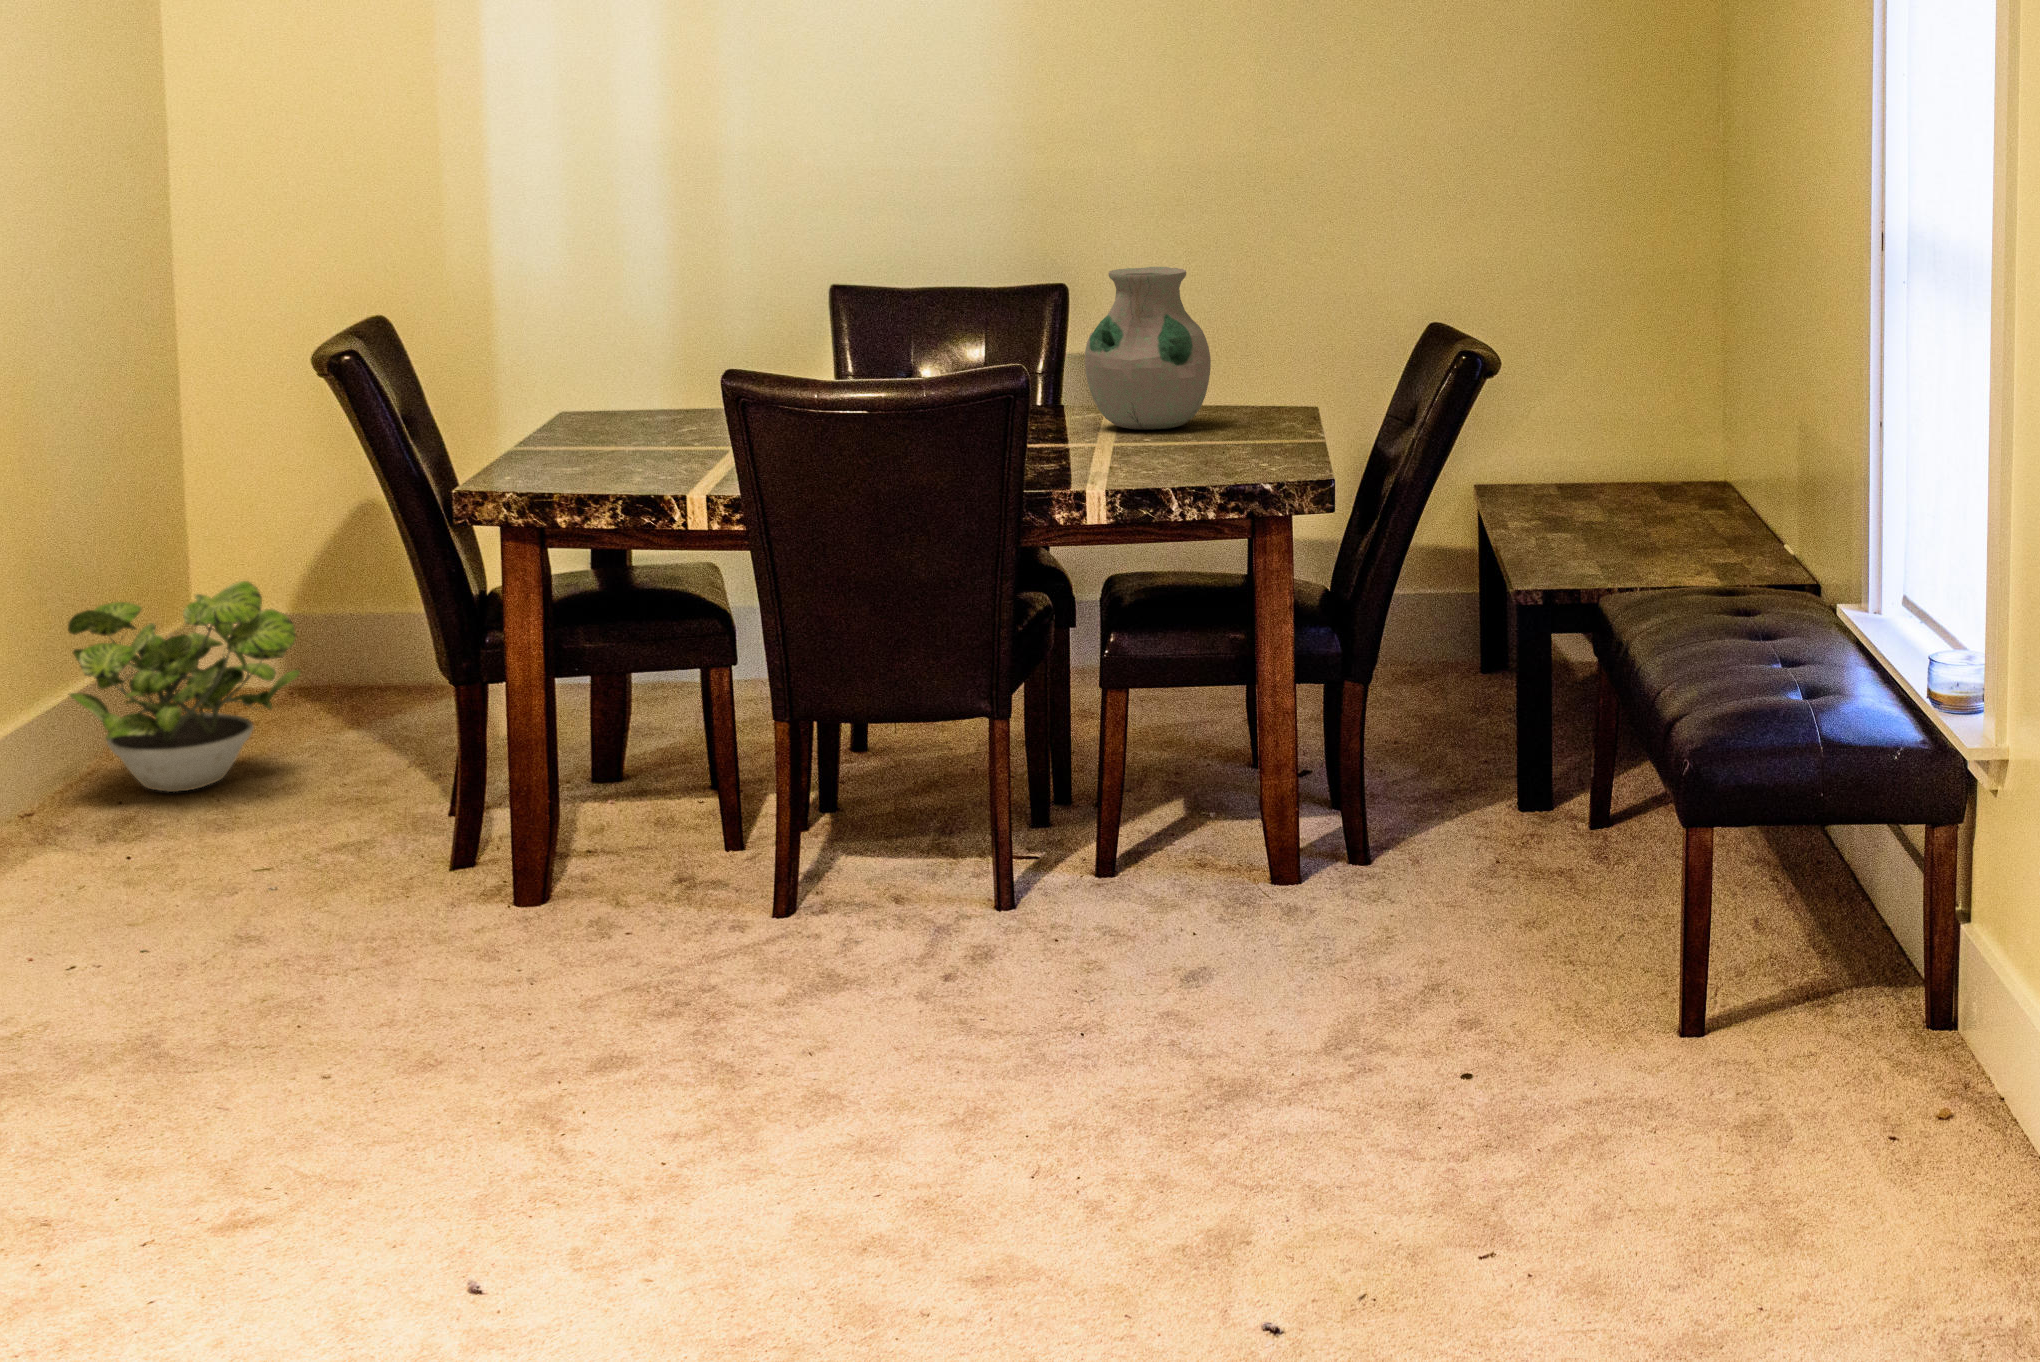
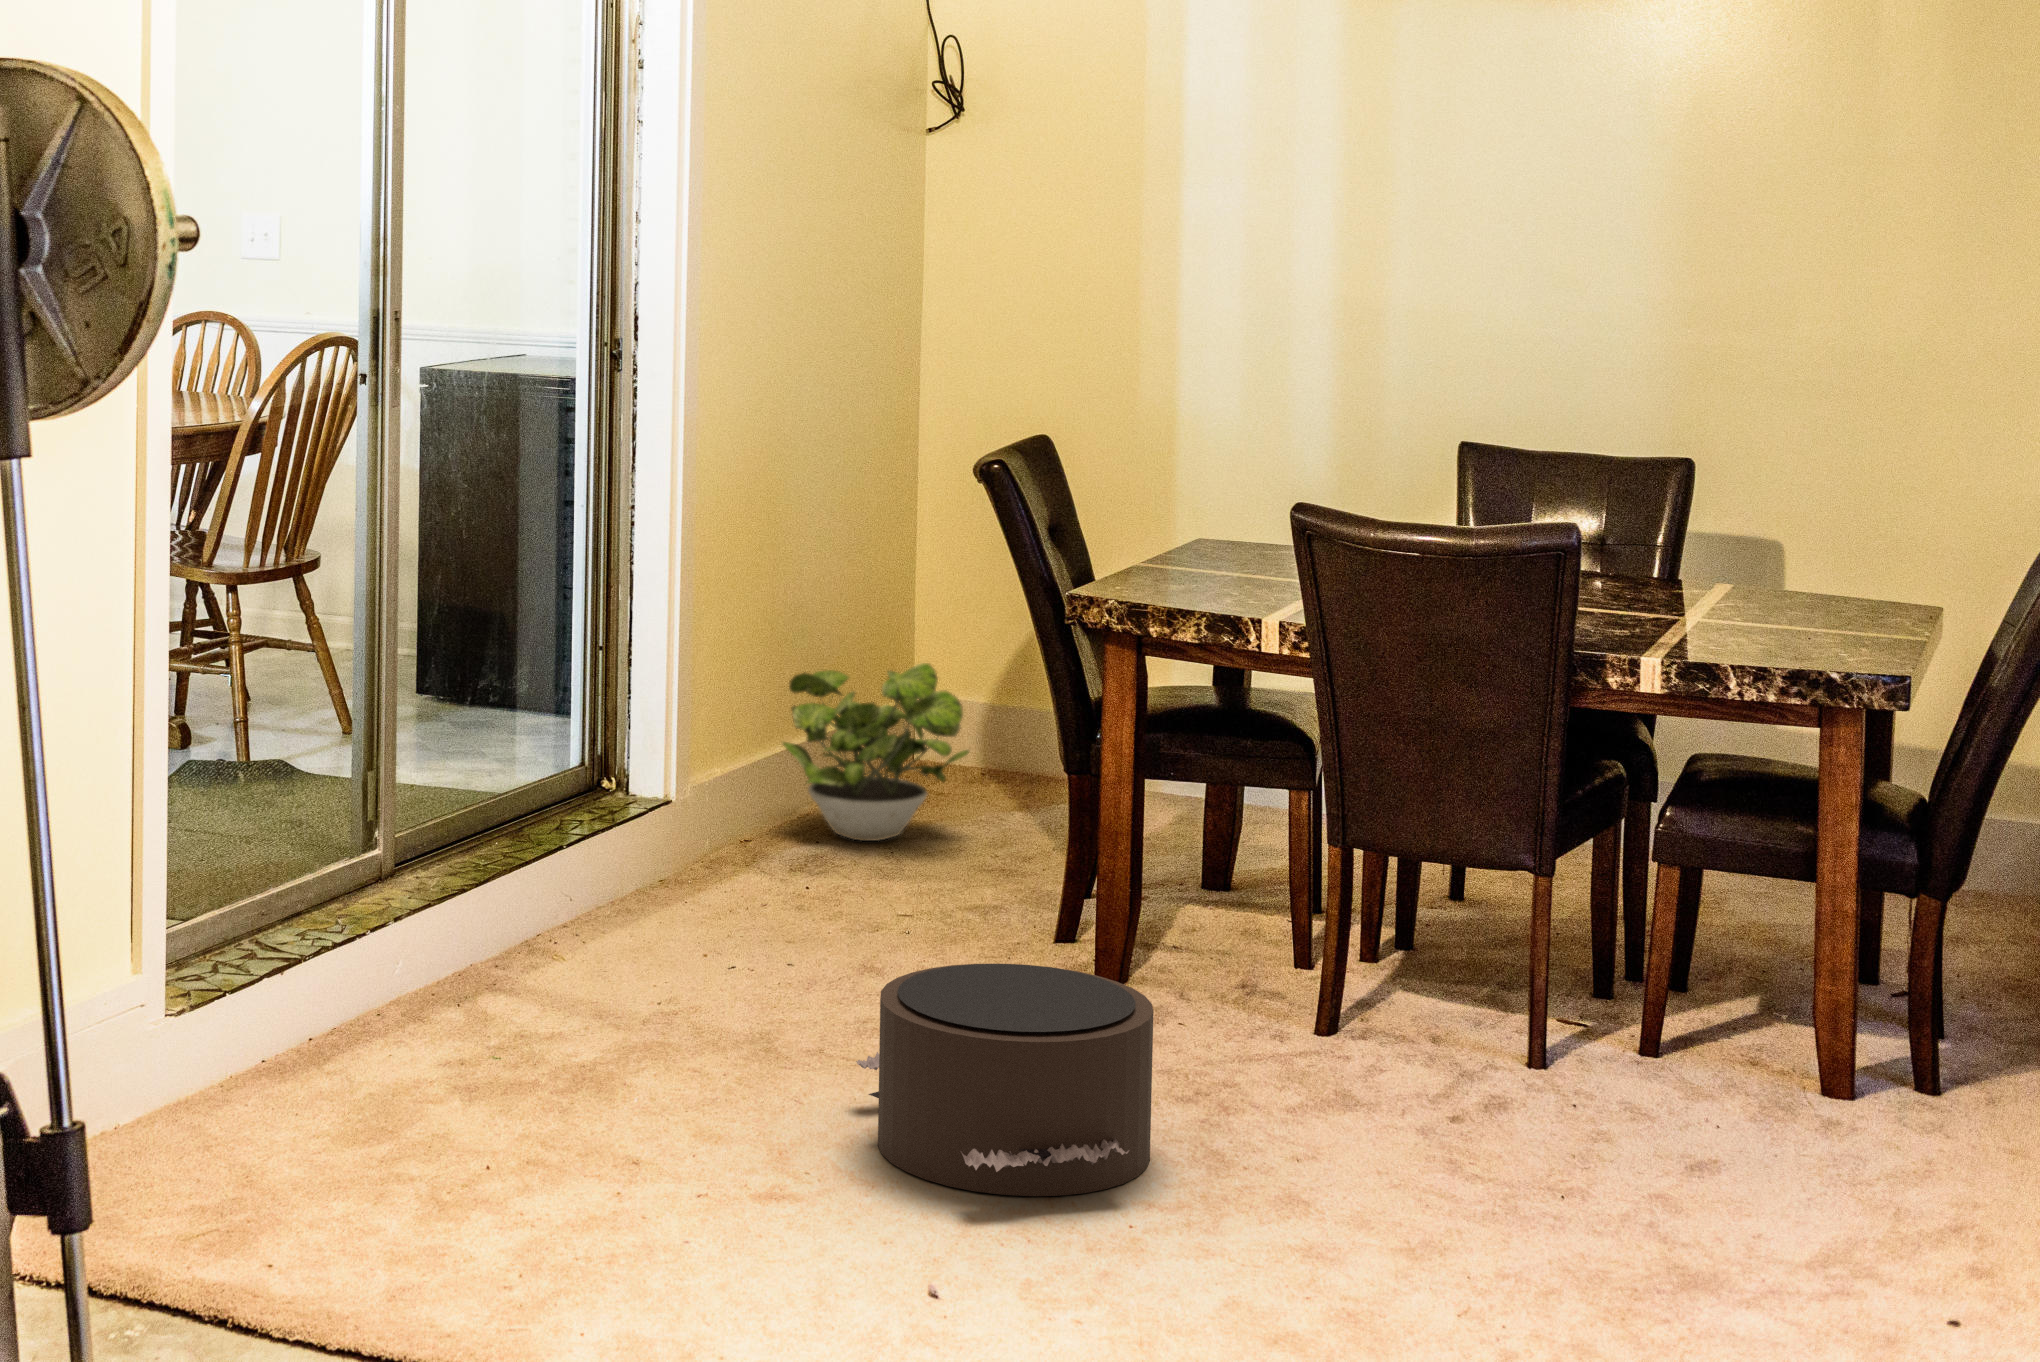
vase: present [1085,267,1211,430] -> none [1720,449,1861,618]
pouf: none [312,930,696,1232] -> present [856,963,1153,1196]

